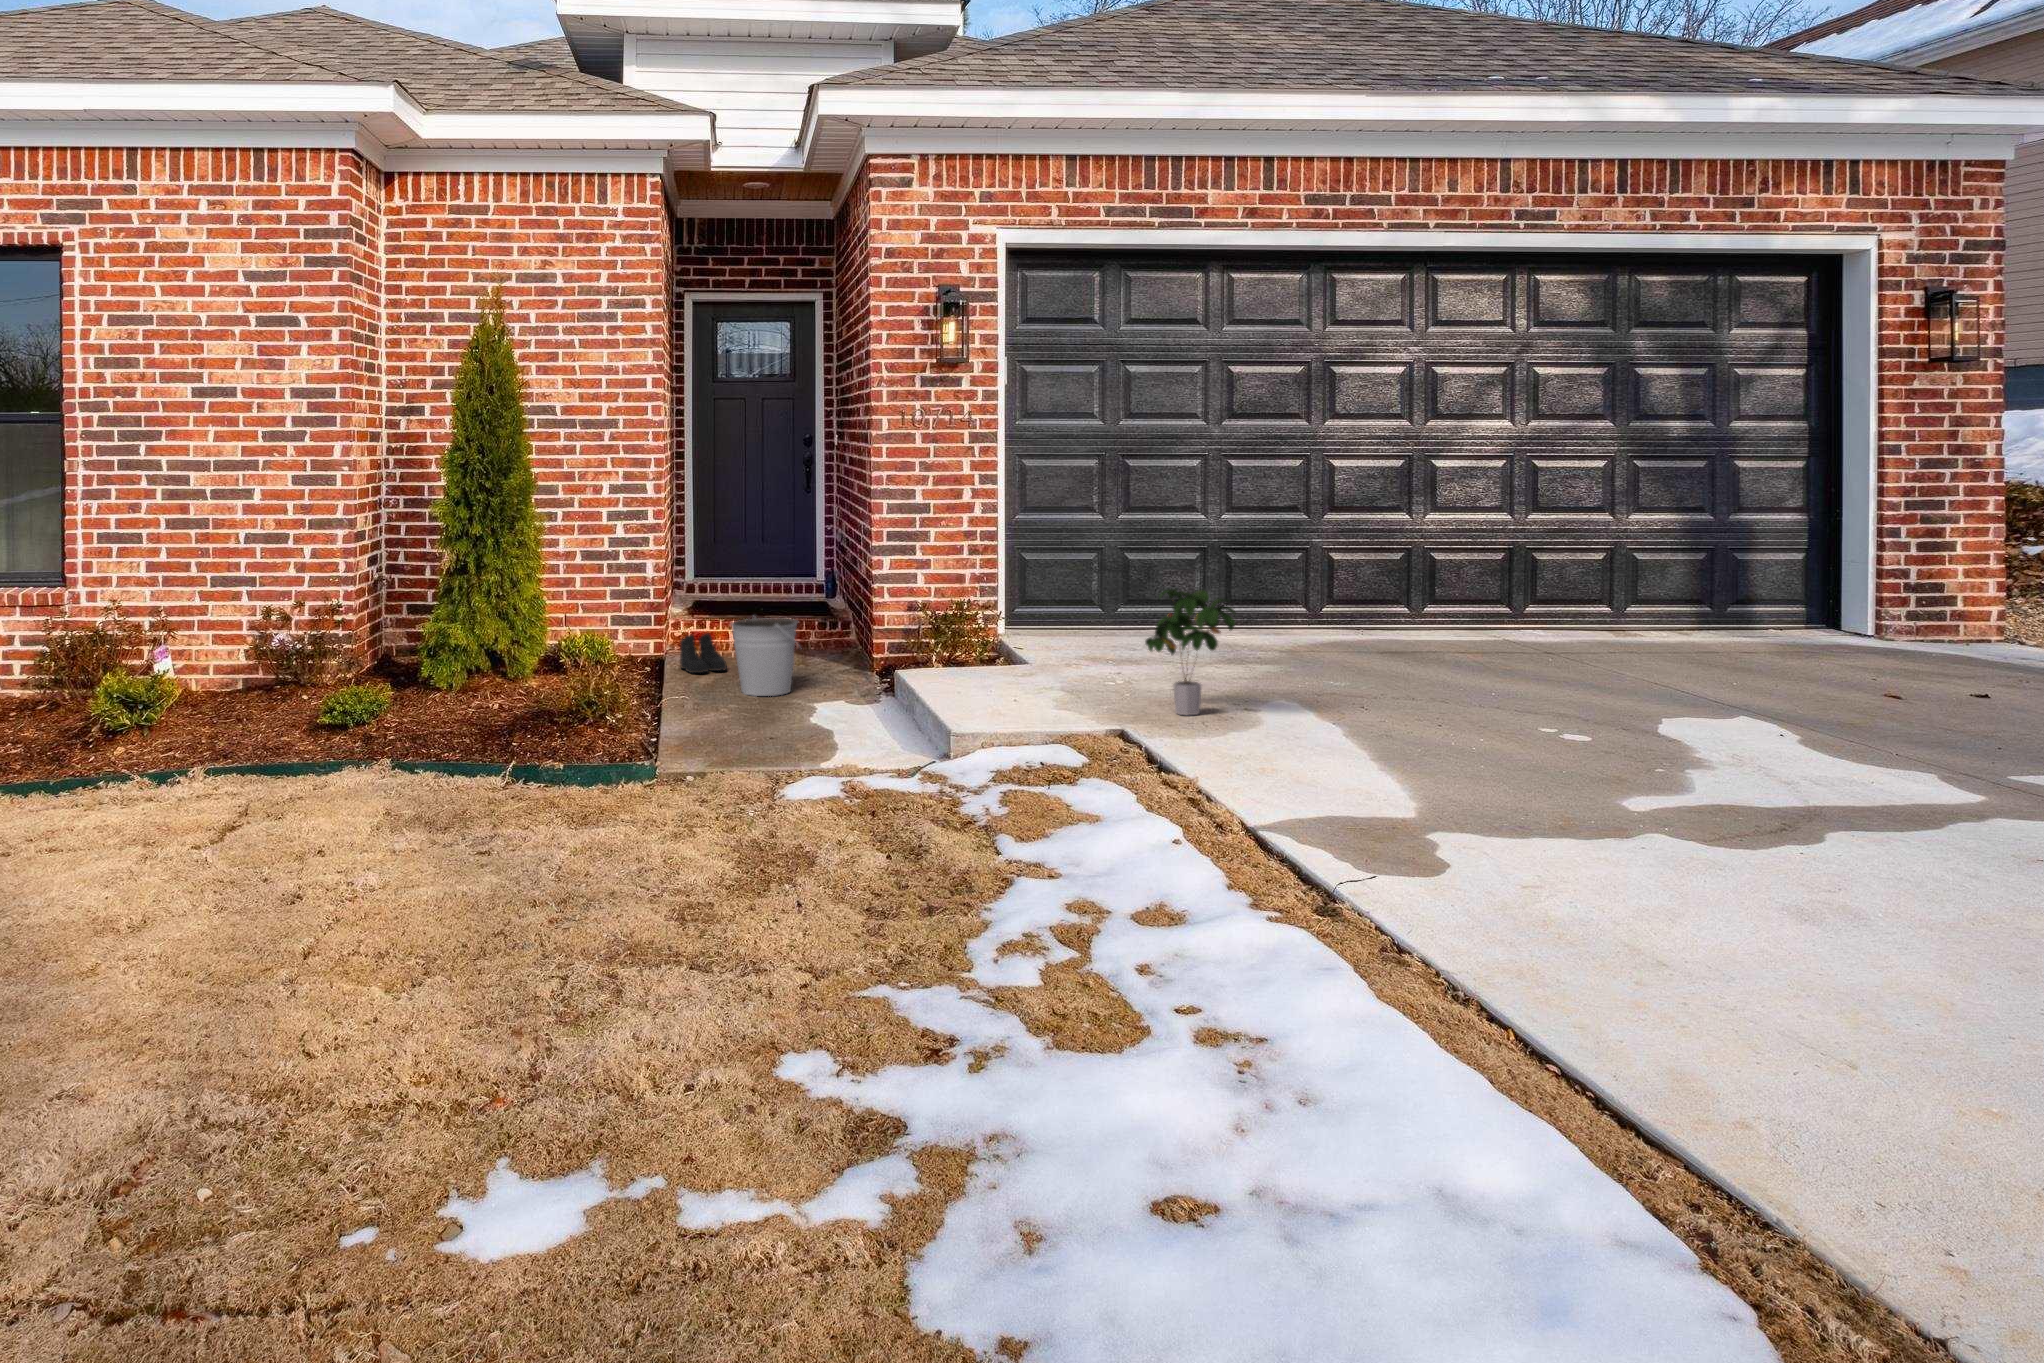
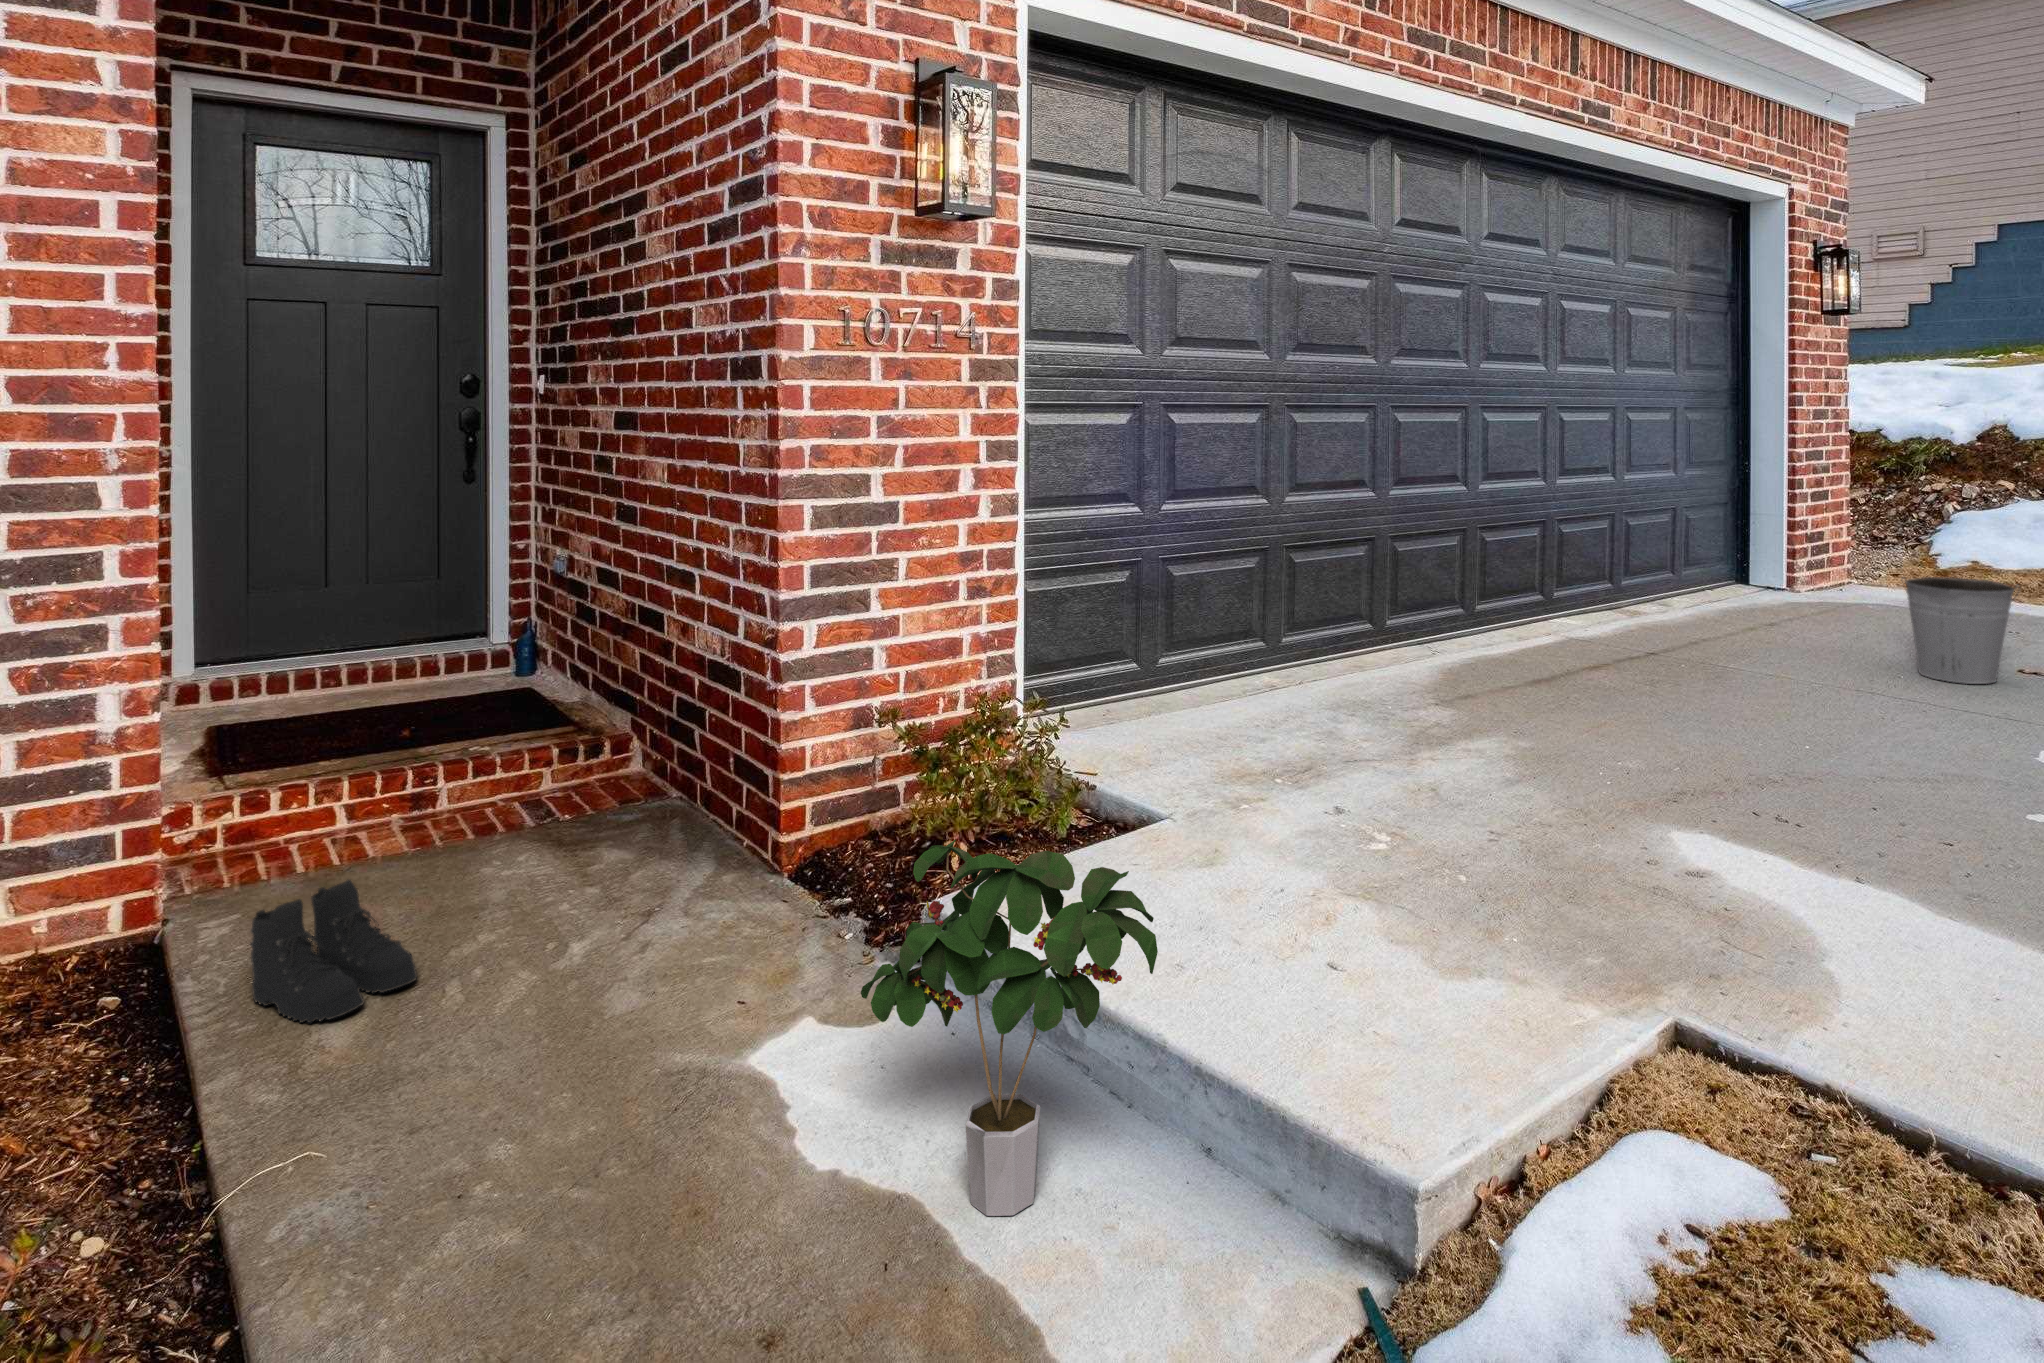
potted plant: present [1145,589,1236,715] -> present [861,840,1158,1216]
bucket: present [731,617,797,696] -> present [1903,577,2018,684]

